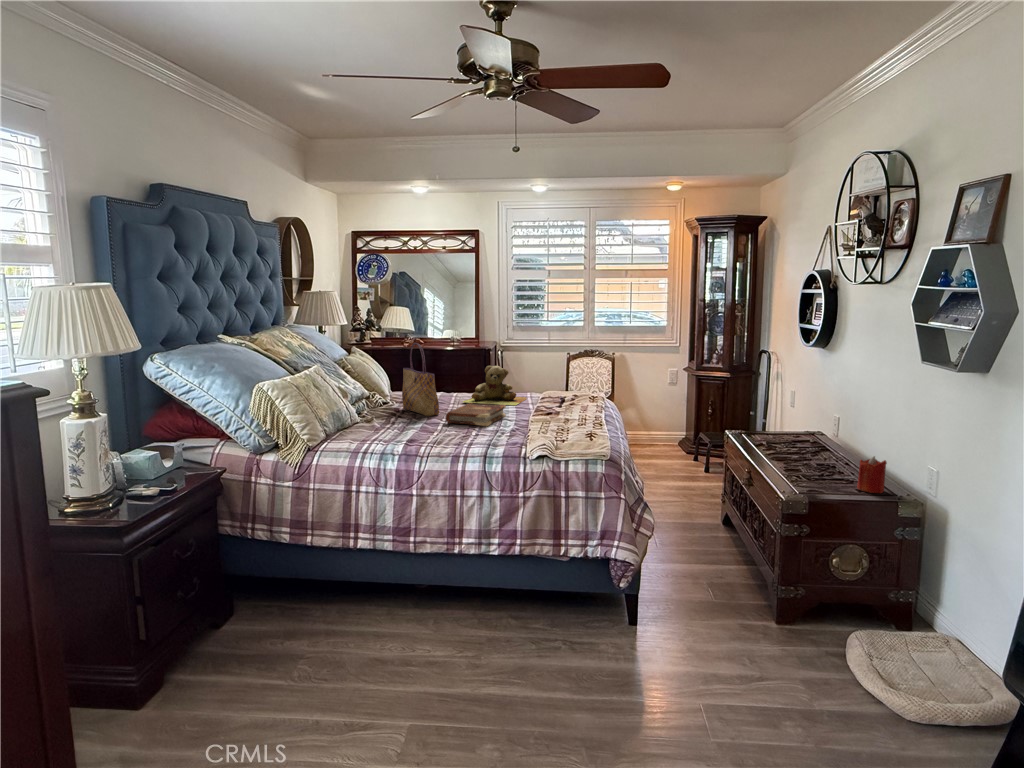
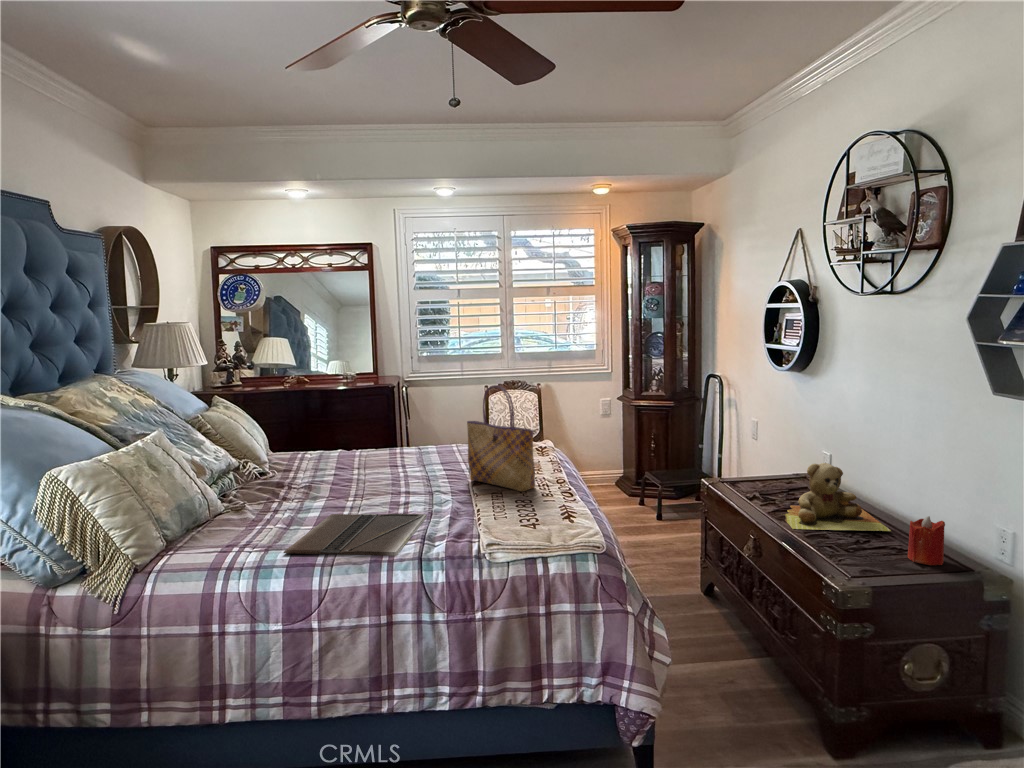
tote bag: present [402,343,439,416] -> present [467,385,535,492]
teddy bear: present [463,366,527,405] -> present [785,463,891,531]
book: present [445,403,506,426] -> none [352,468,435,504]
laptop: none [397,428,494,452] -> present [284,514,427,556]

